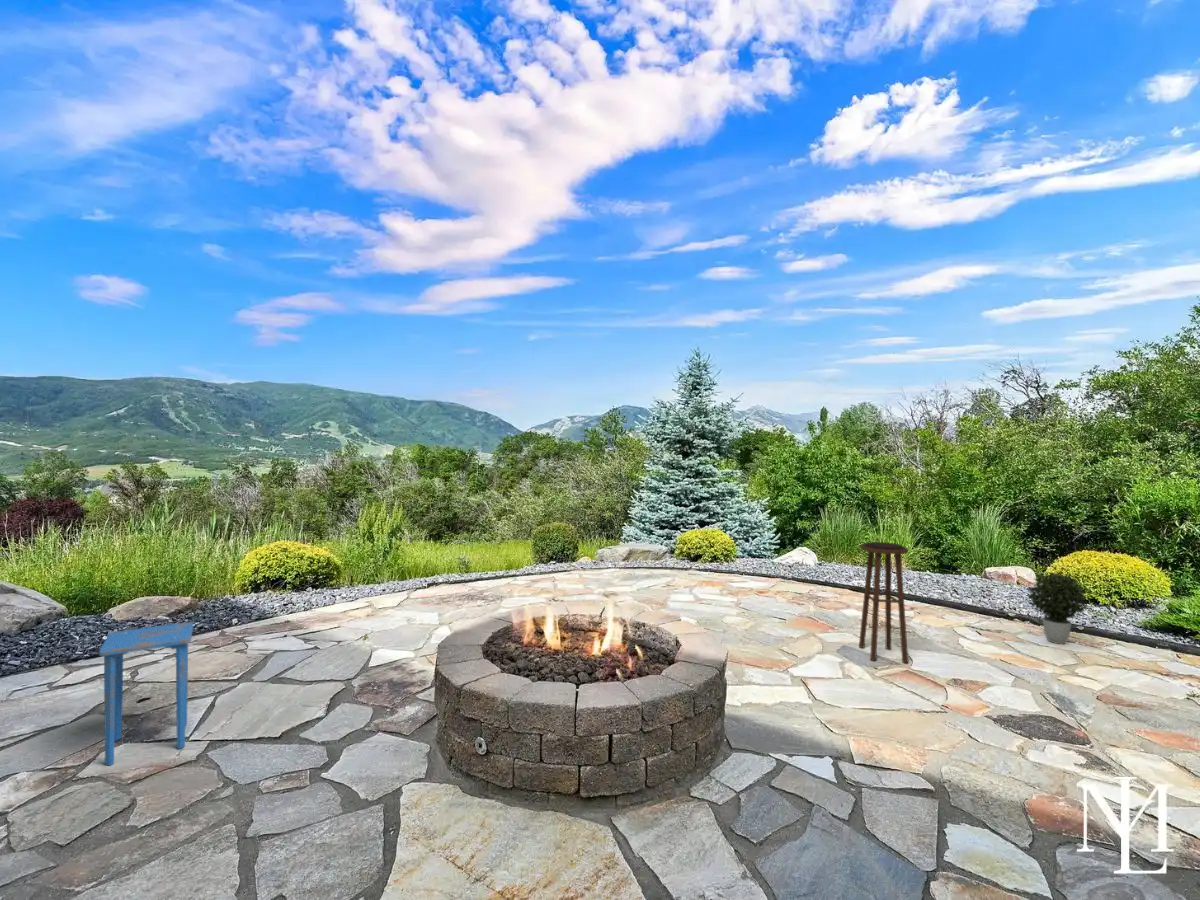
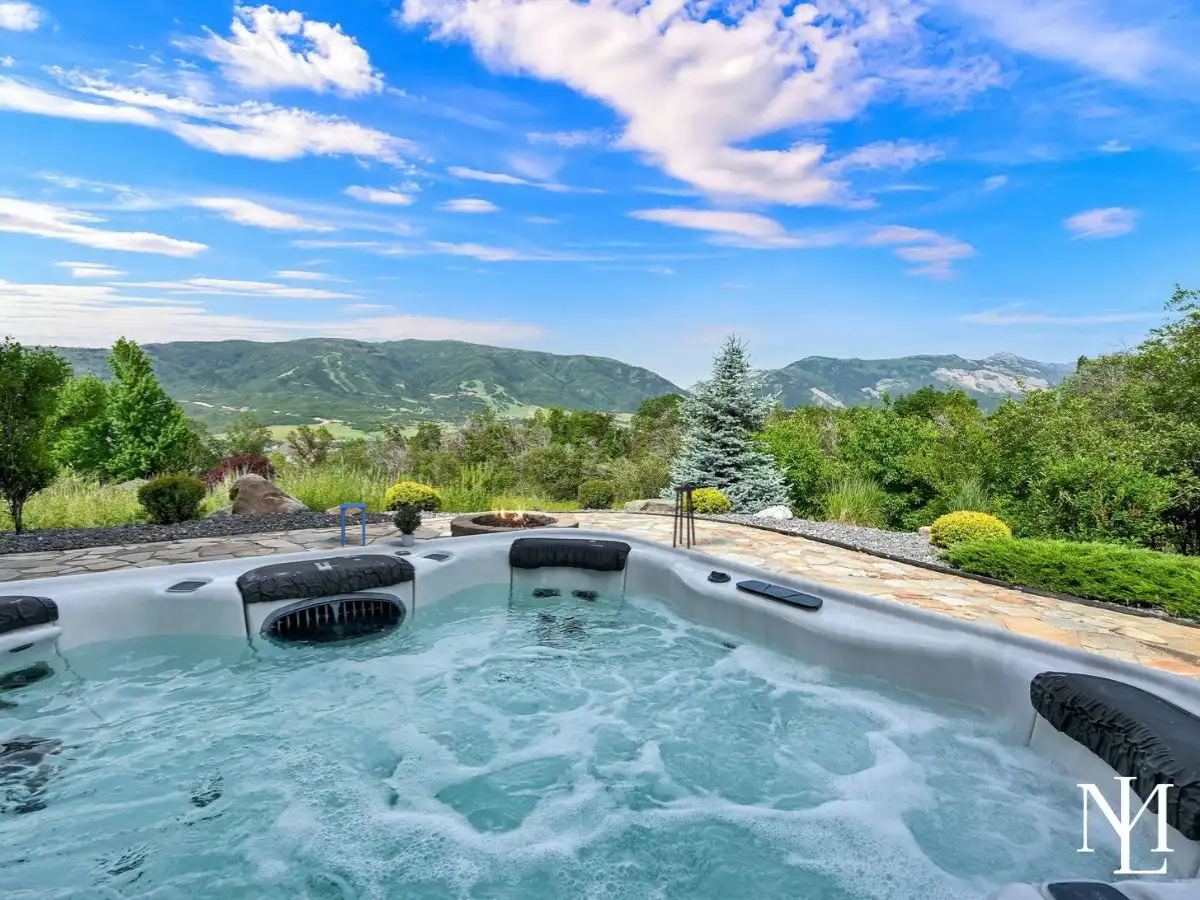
potted plant: present [1027,573,1088,644] -> present [393,507,422,547]

